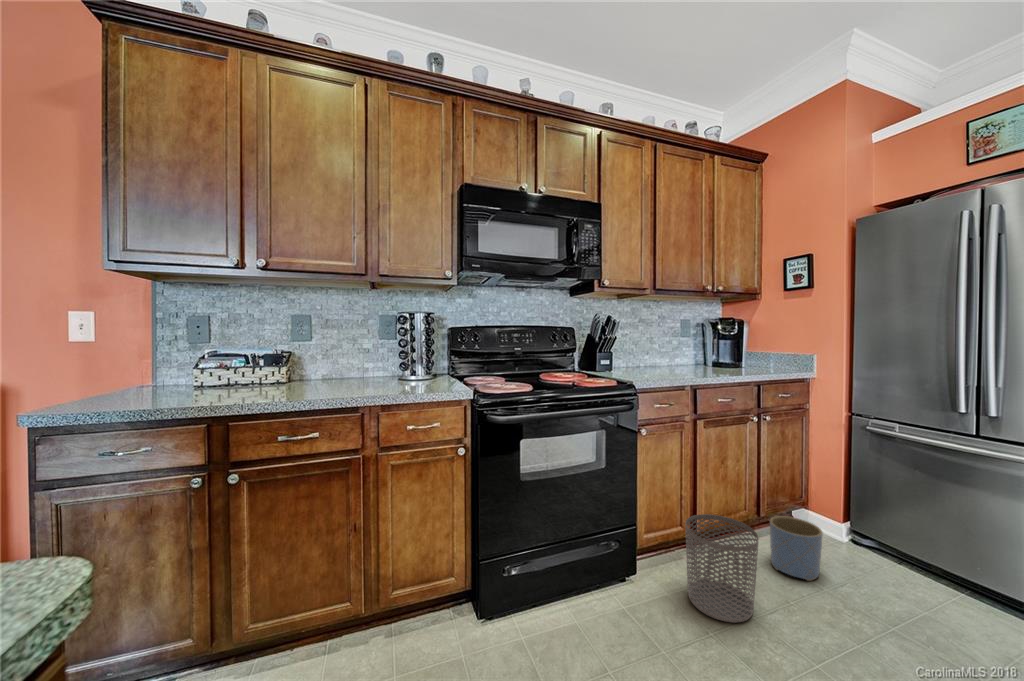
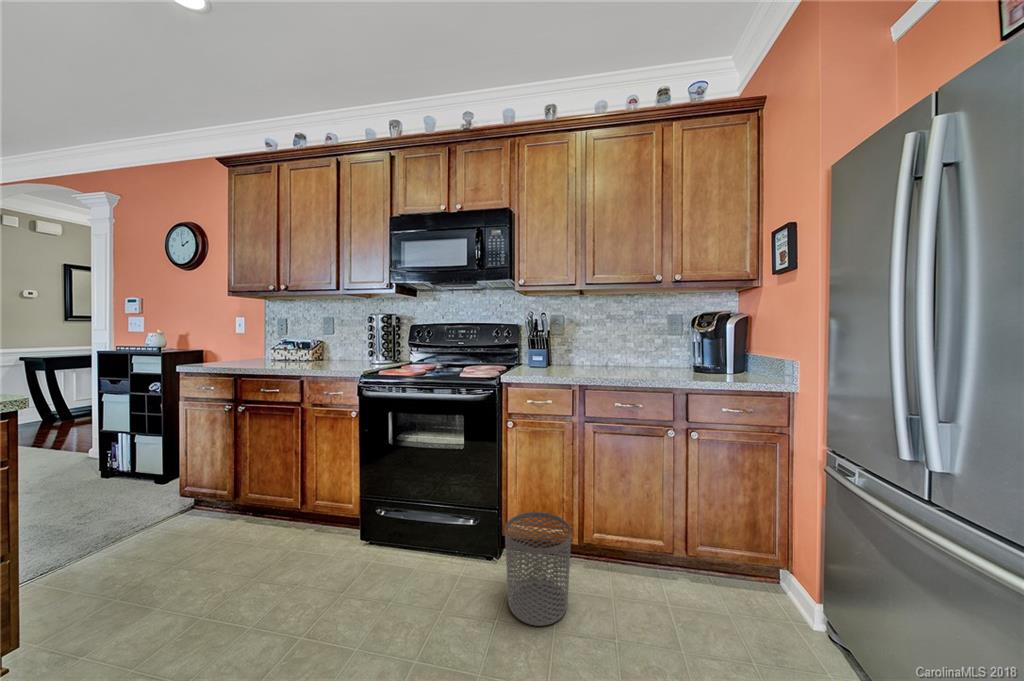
planter: present [770,516,823,581] -> none [645,547,702,631]

